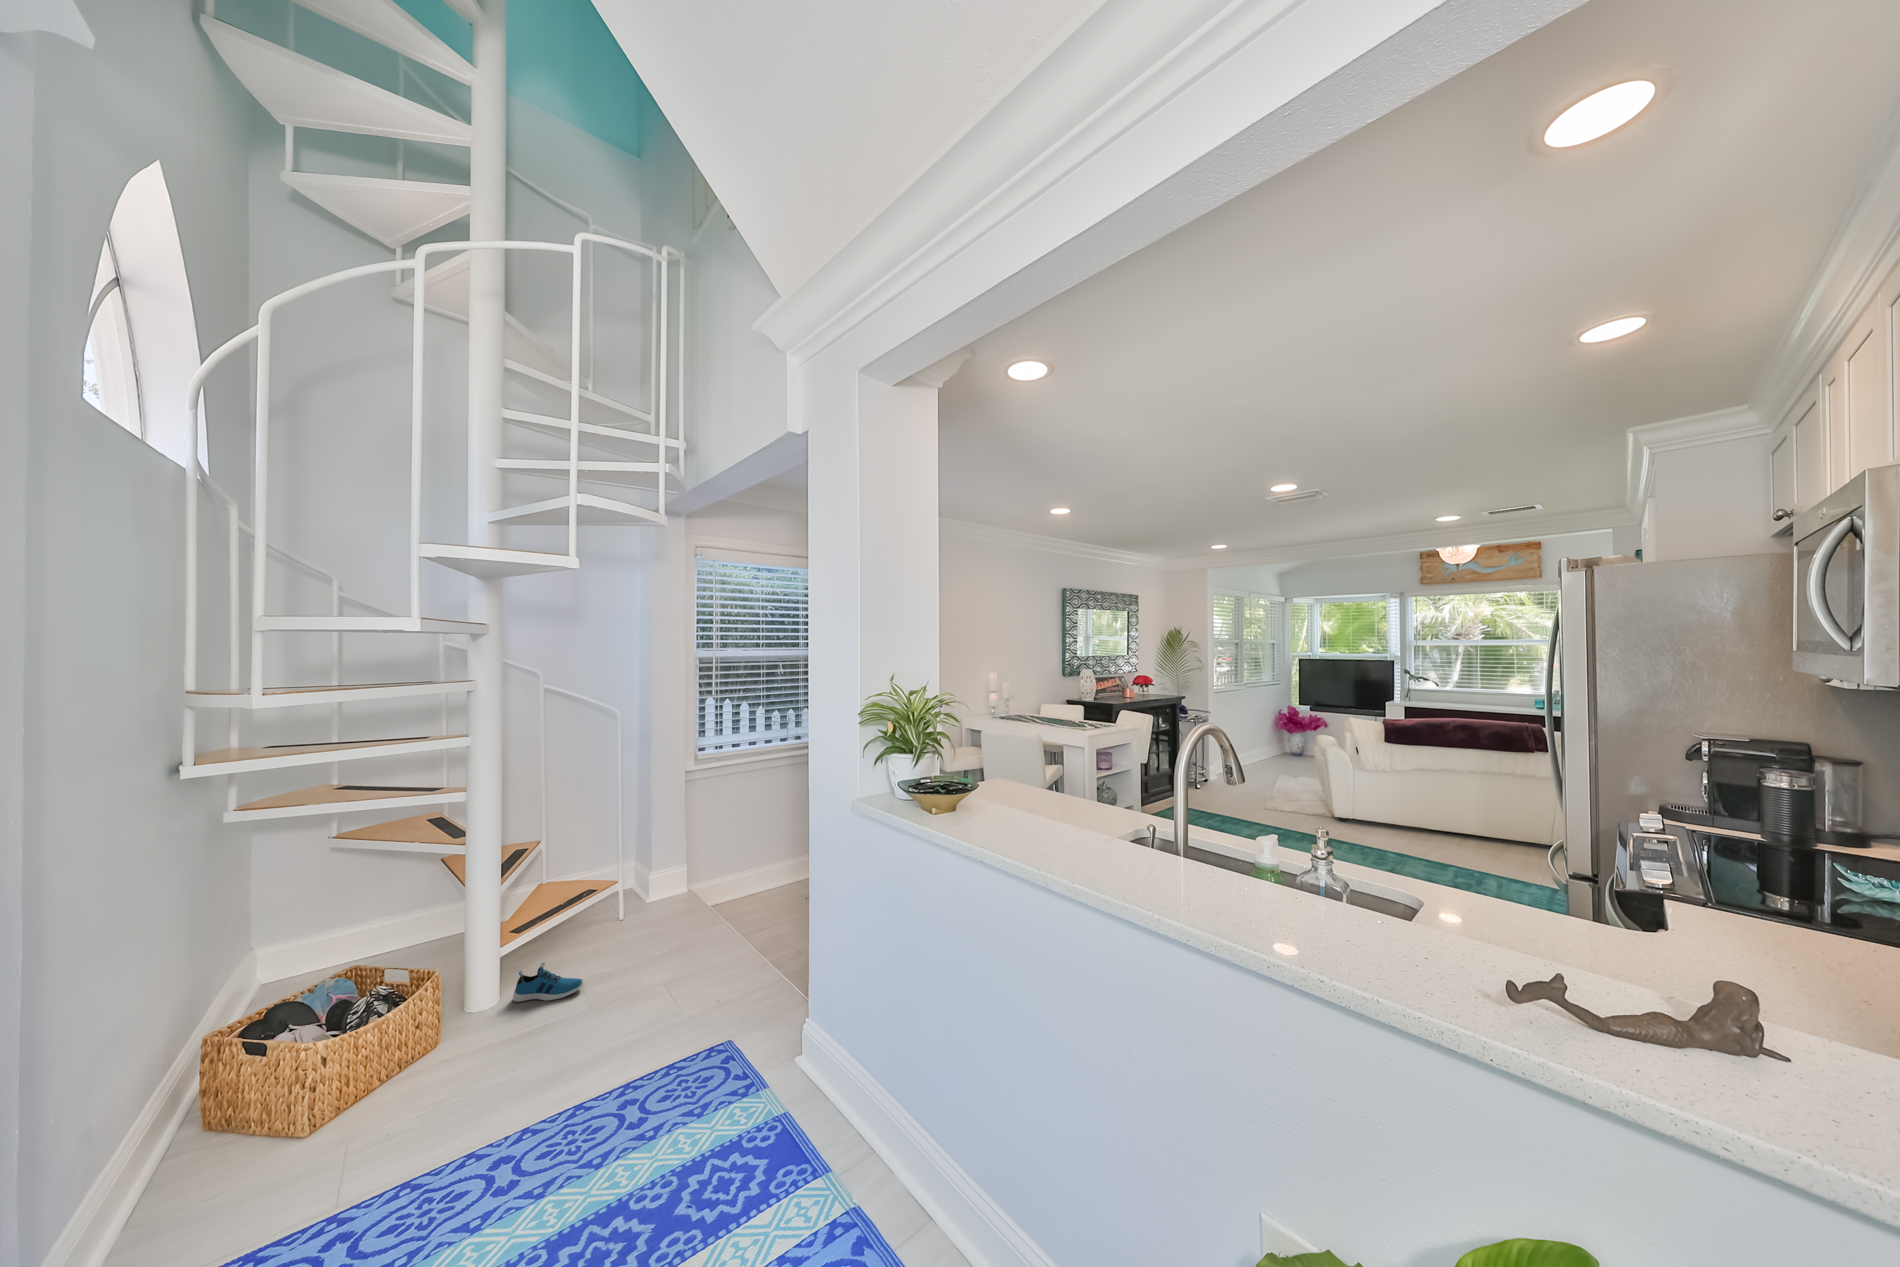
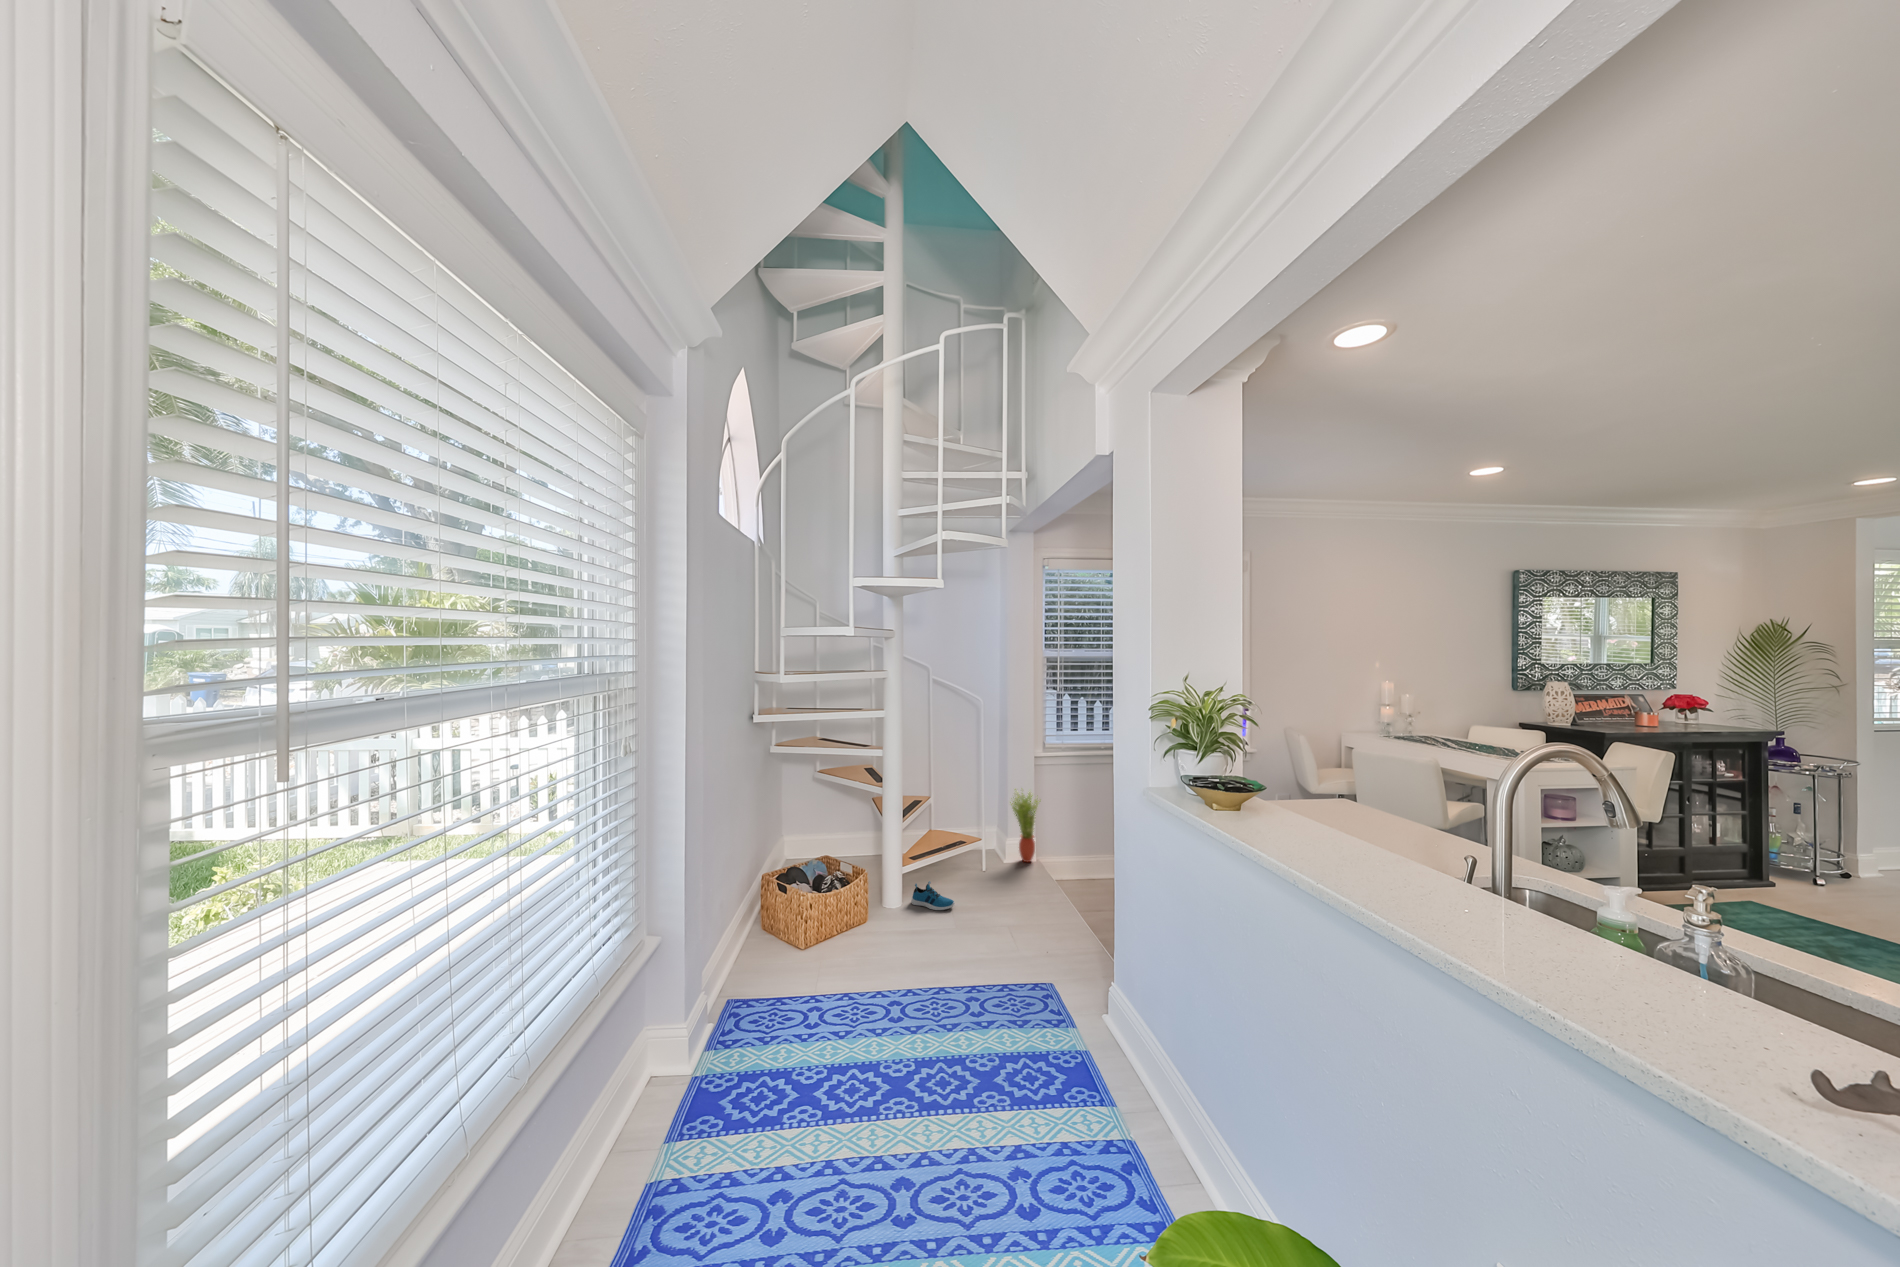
potted plant: none [653,813,696,904] -> present [1010,789,1041,862]

